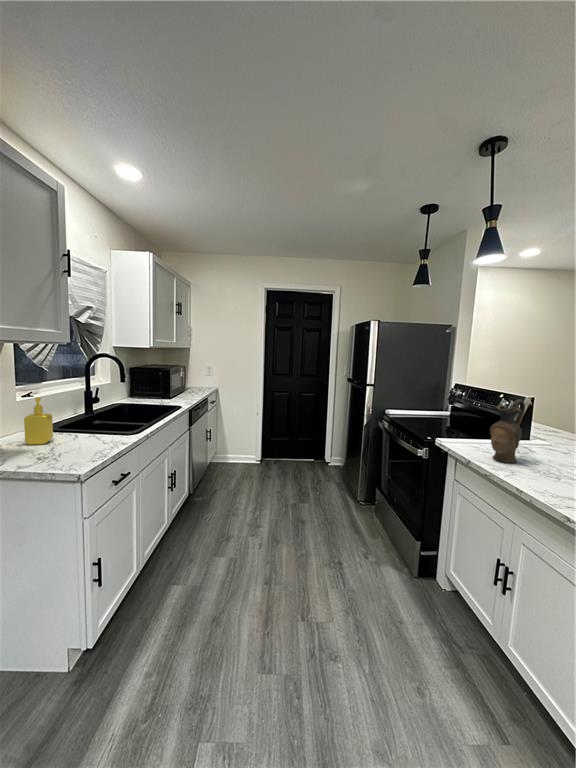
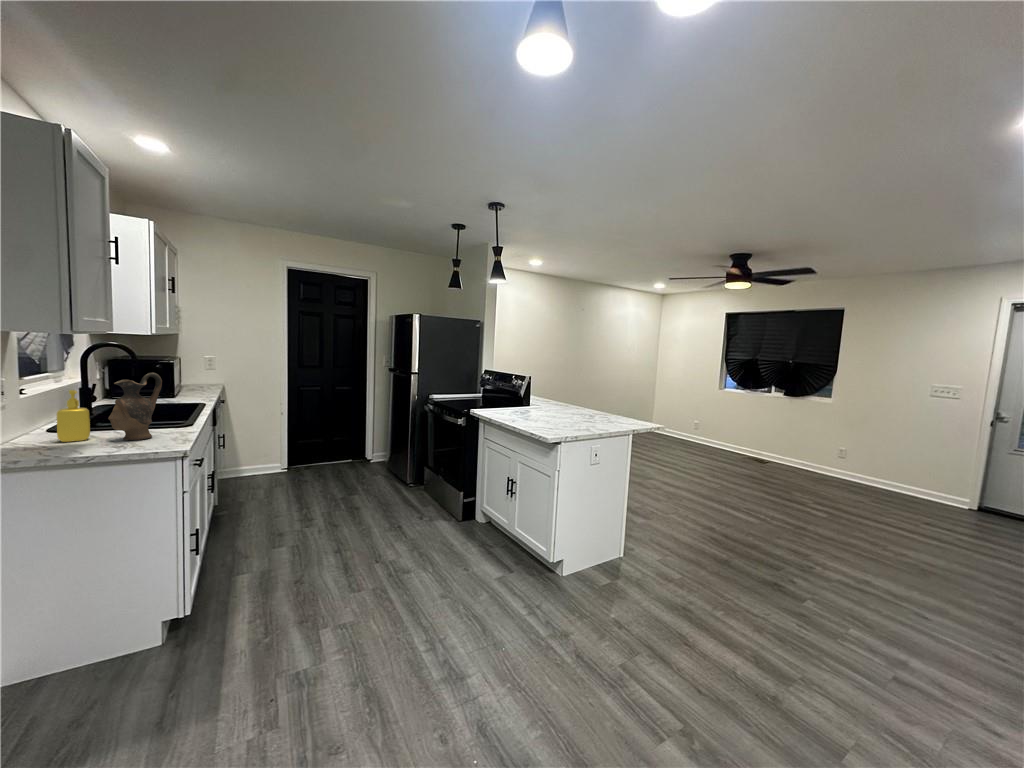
ceramic pitcher: present [490,399,525,463] -> present [108,373,162,440]

